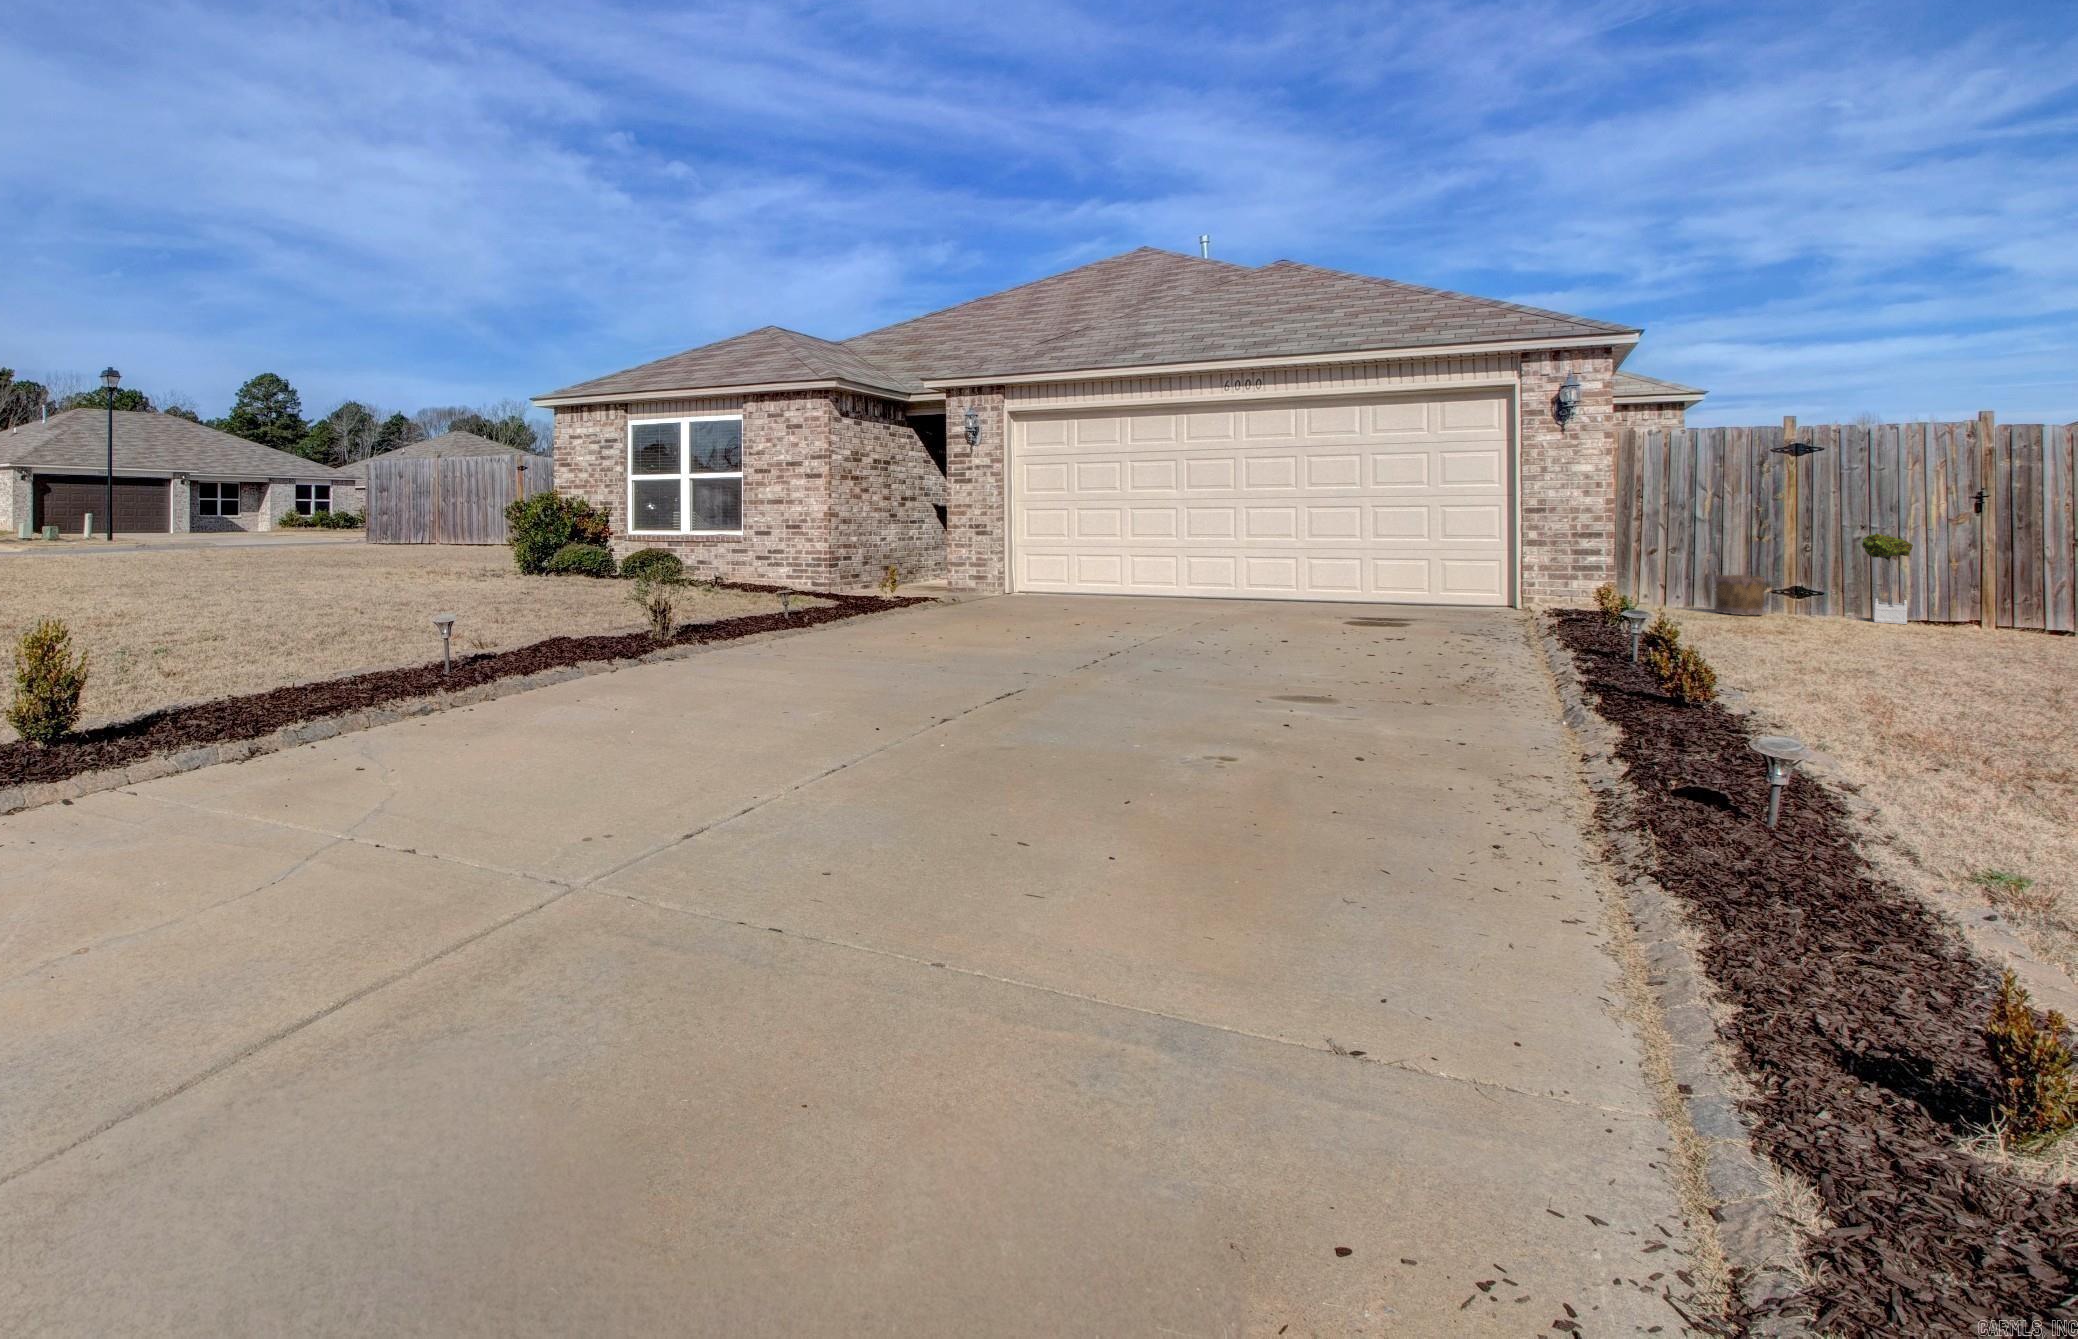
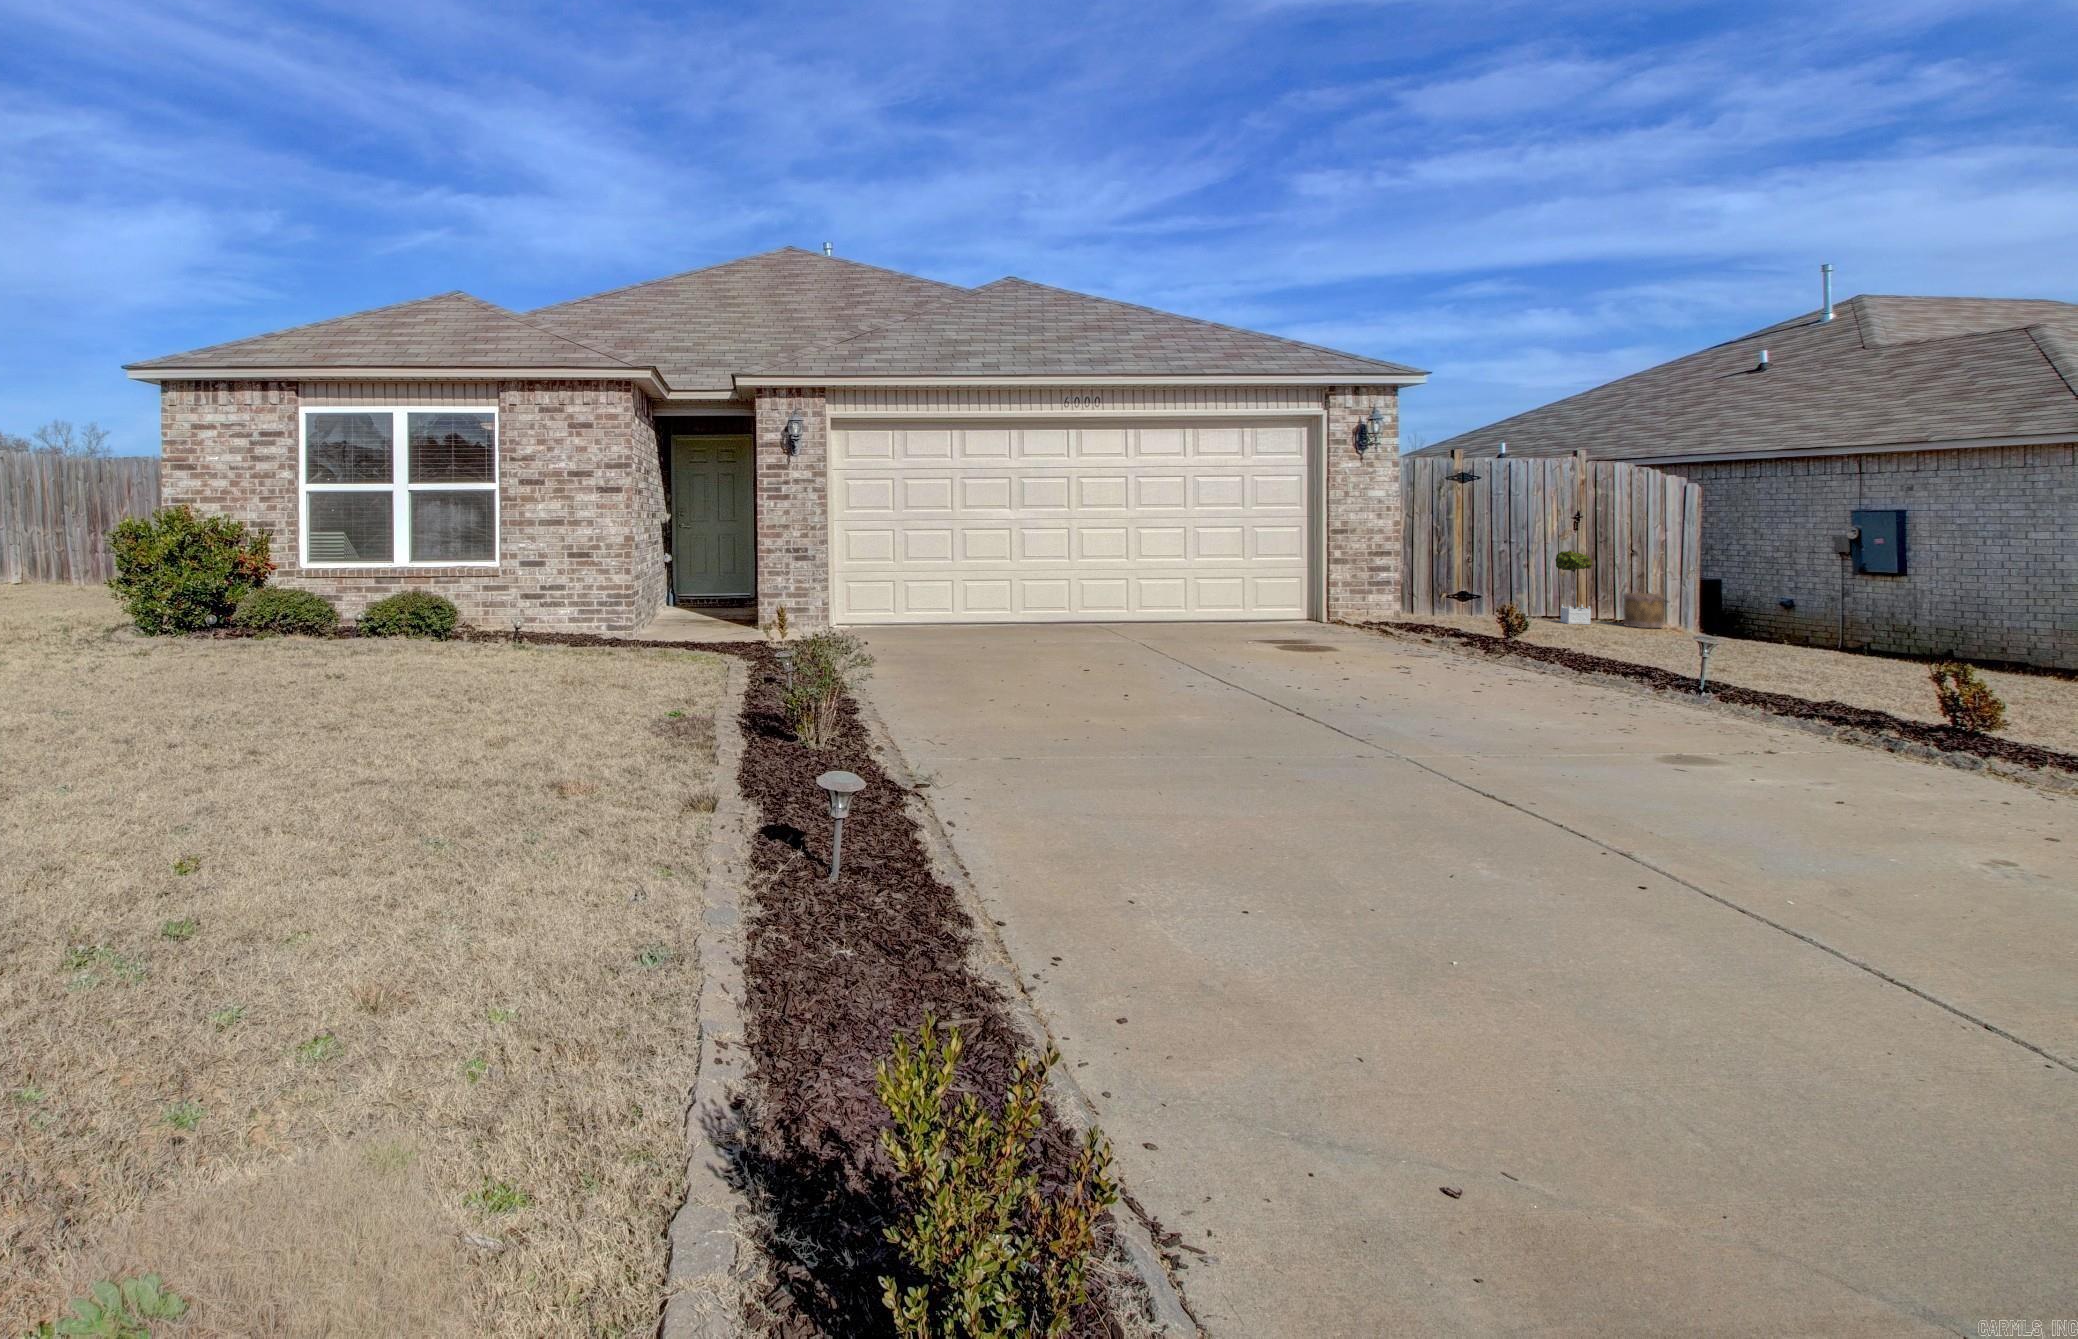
bucket: present [1715,574,1770,616] -> present [1623,591,1668,628]

